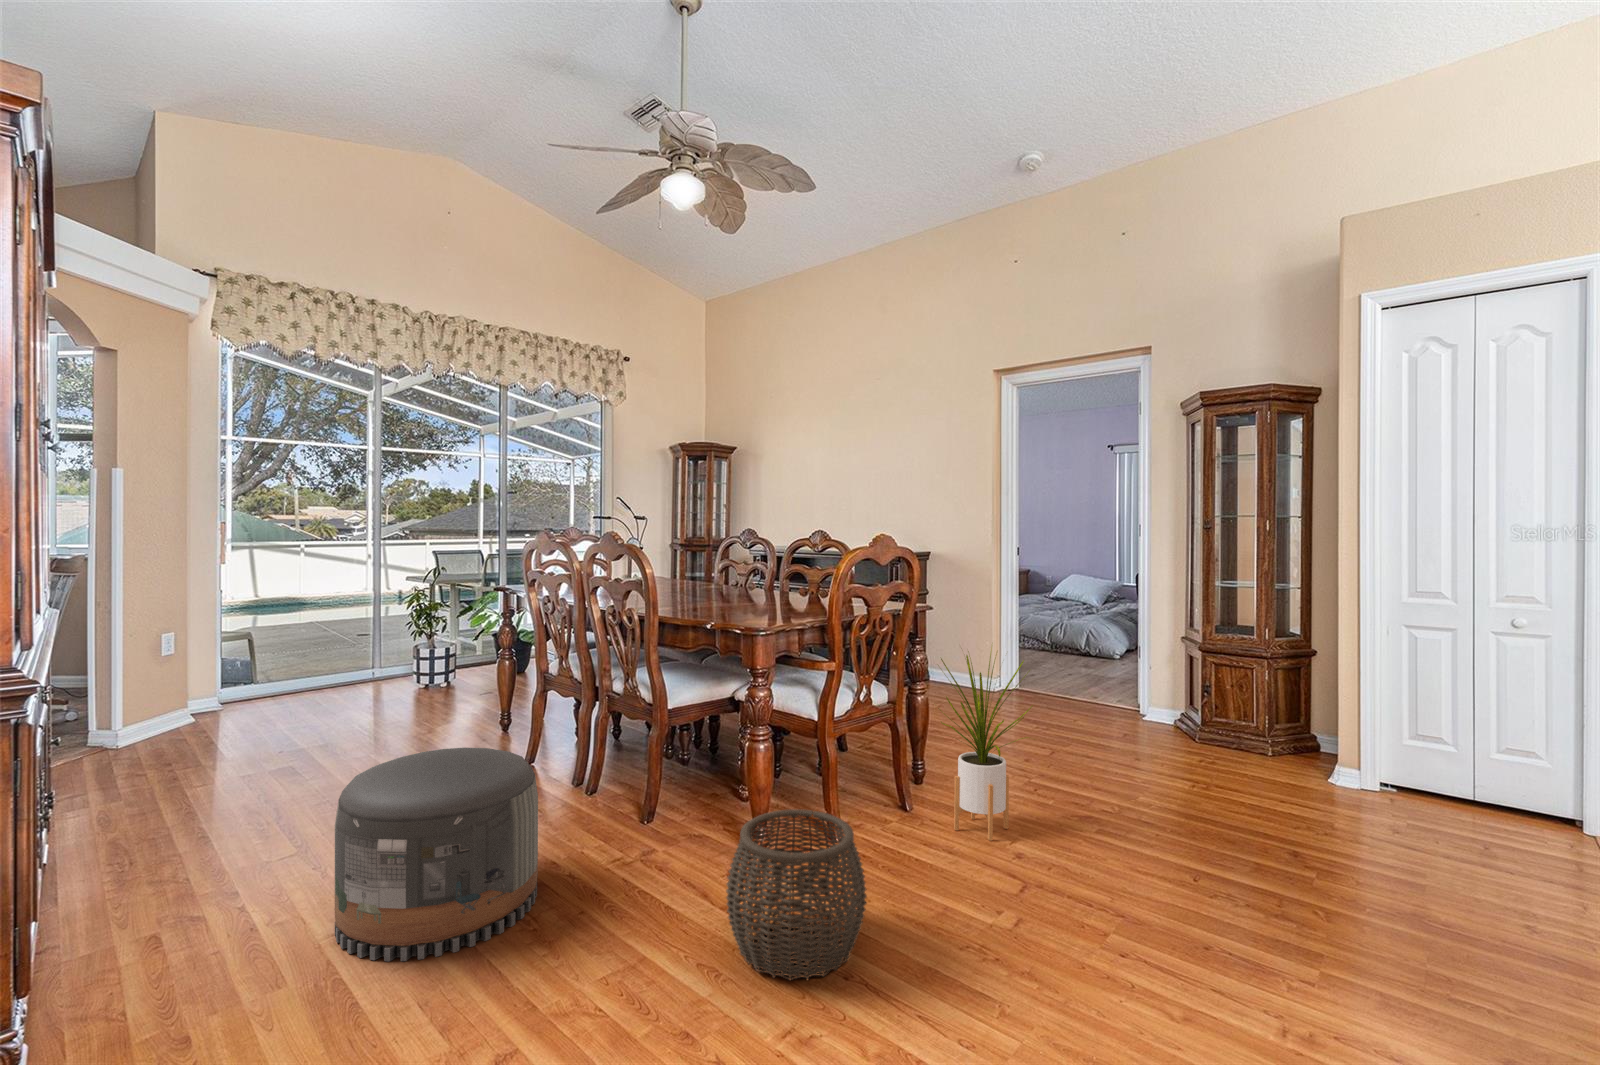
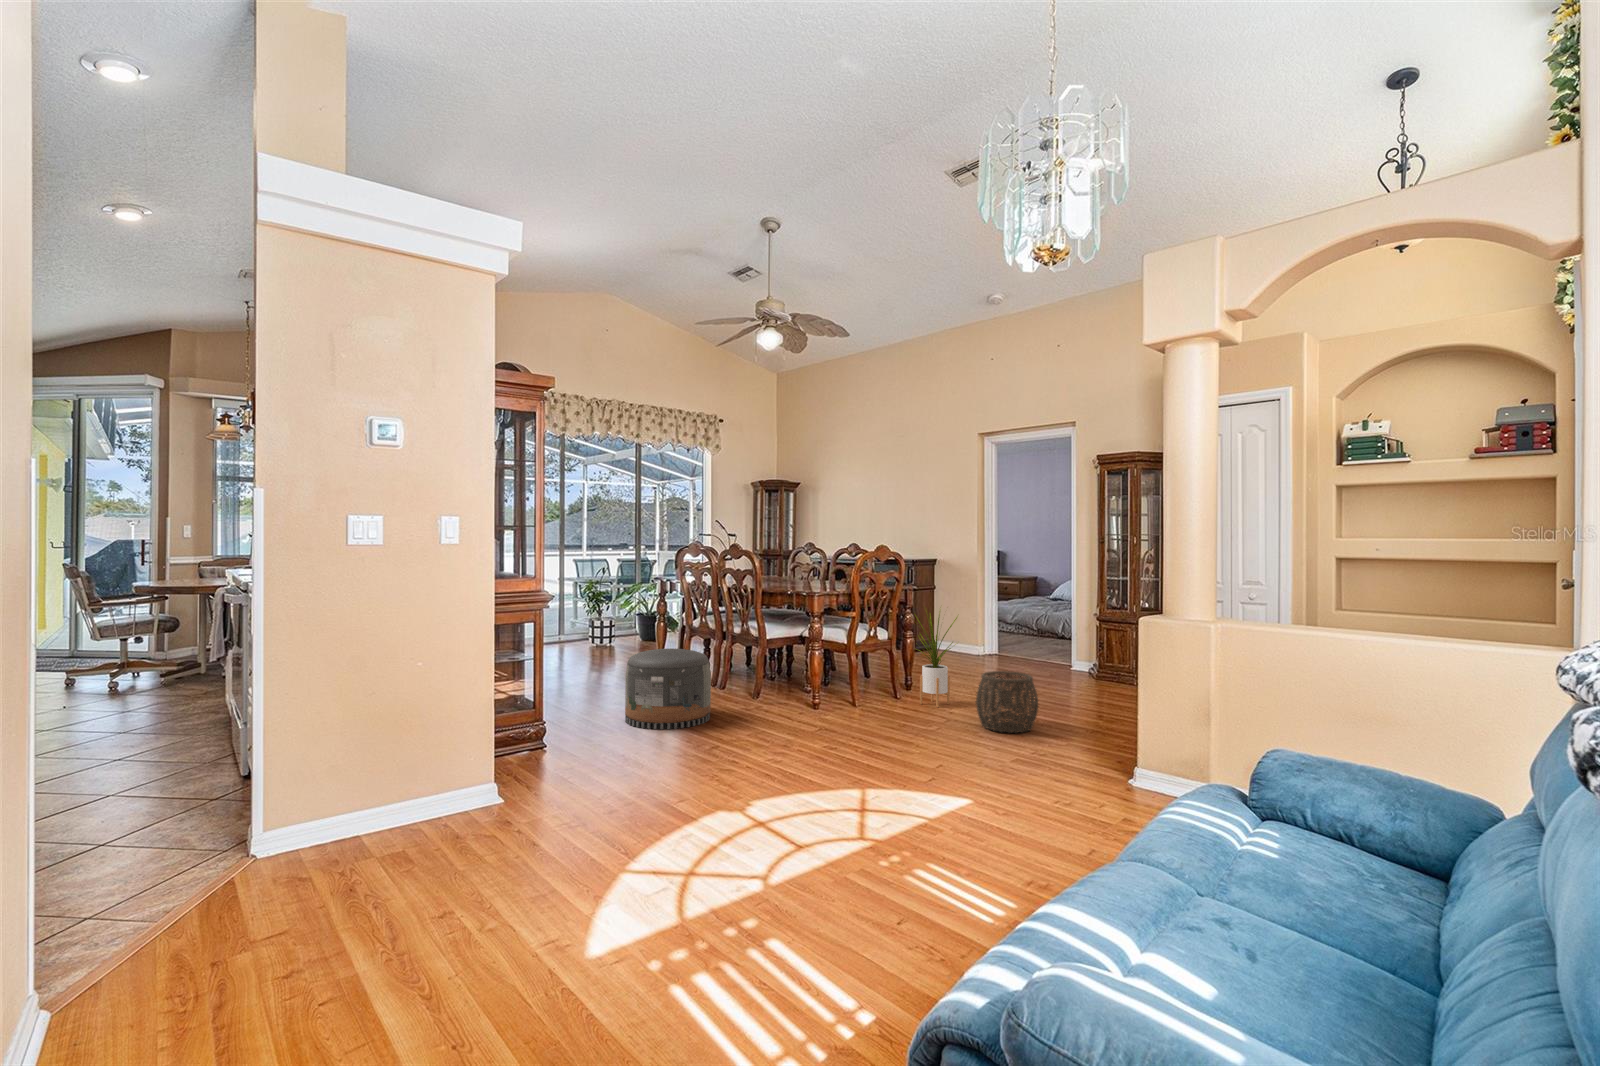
woven basket: present [726,809,867,980] -> present [976,671,1039,733]

